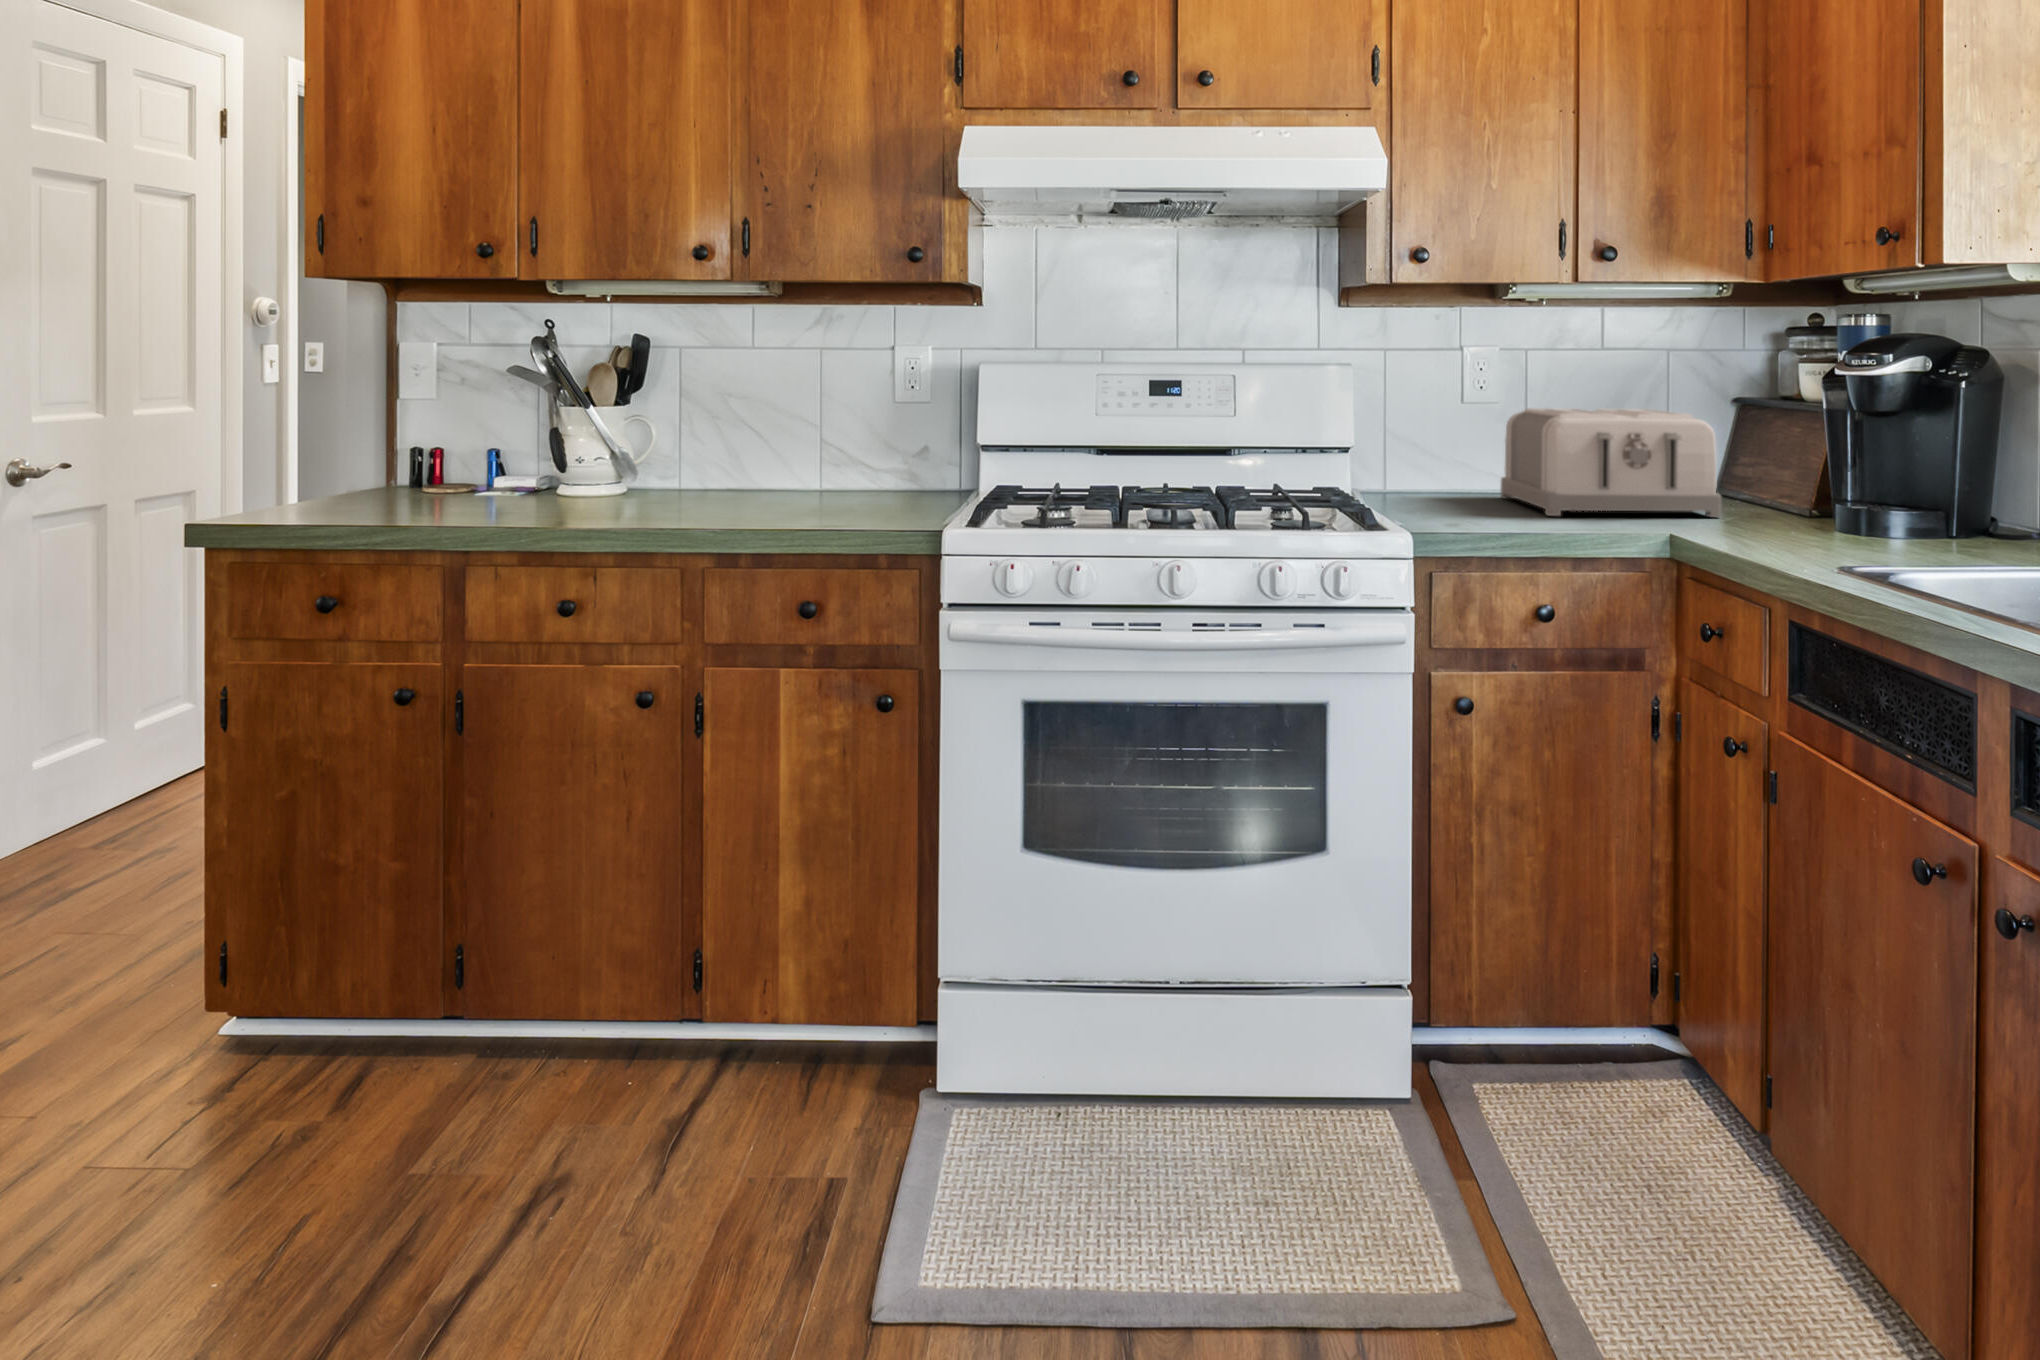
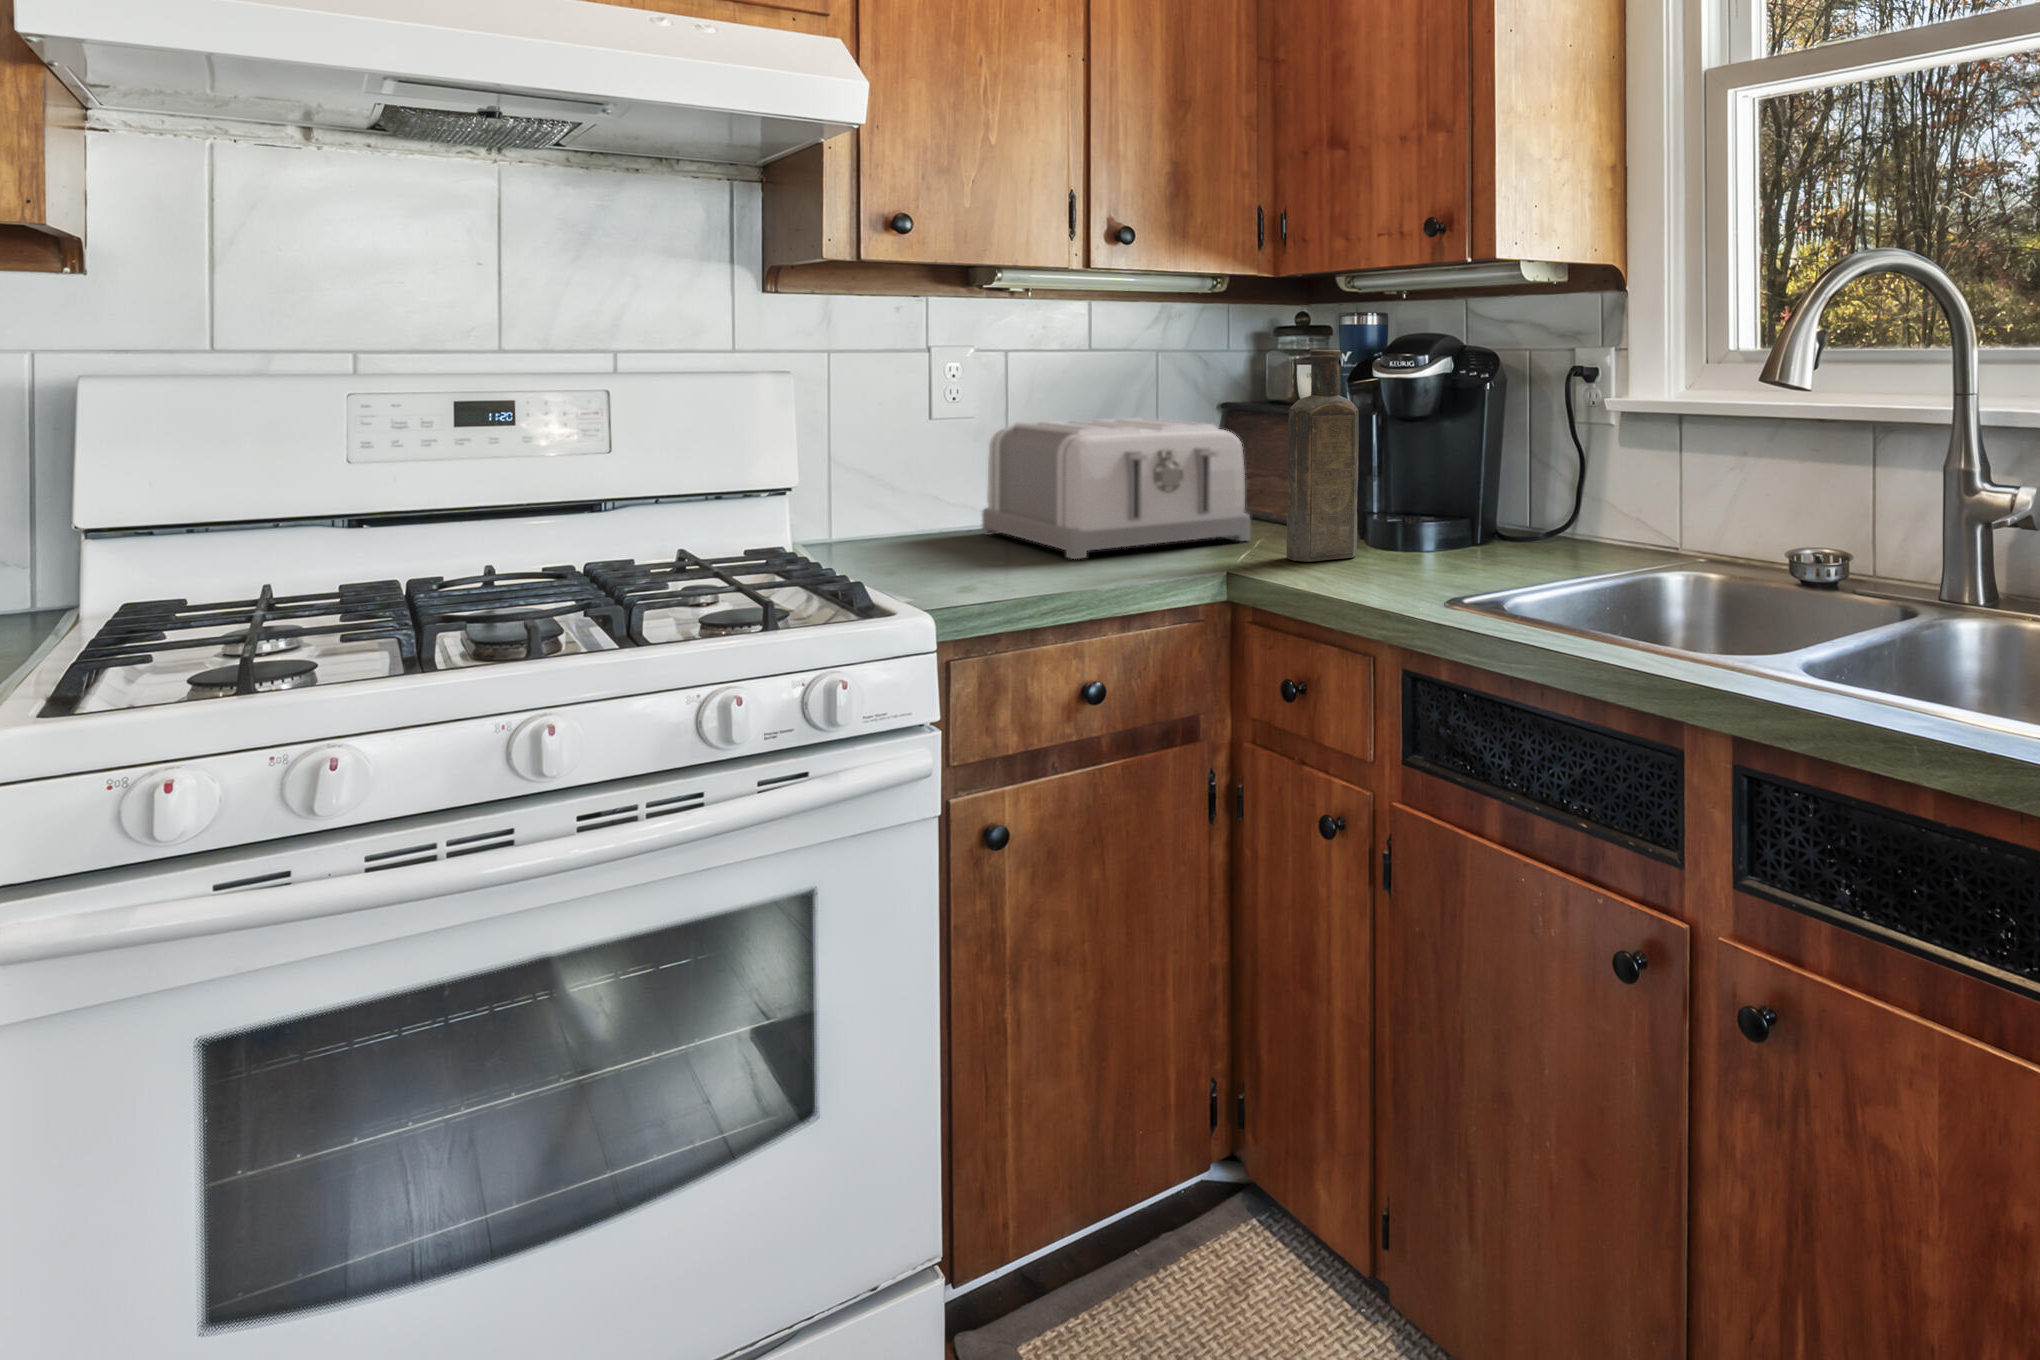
bottle: none [1717,348,1807,534] -> present [1286,350,1359,562]

